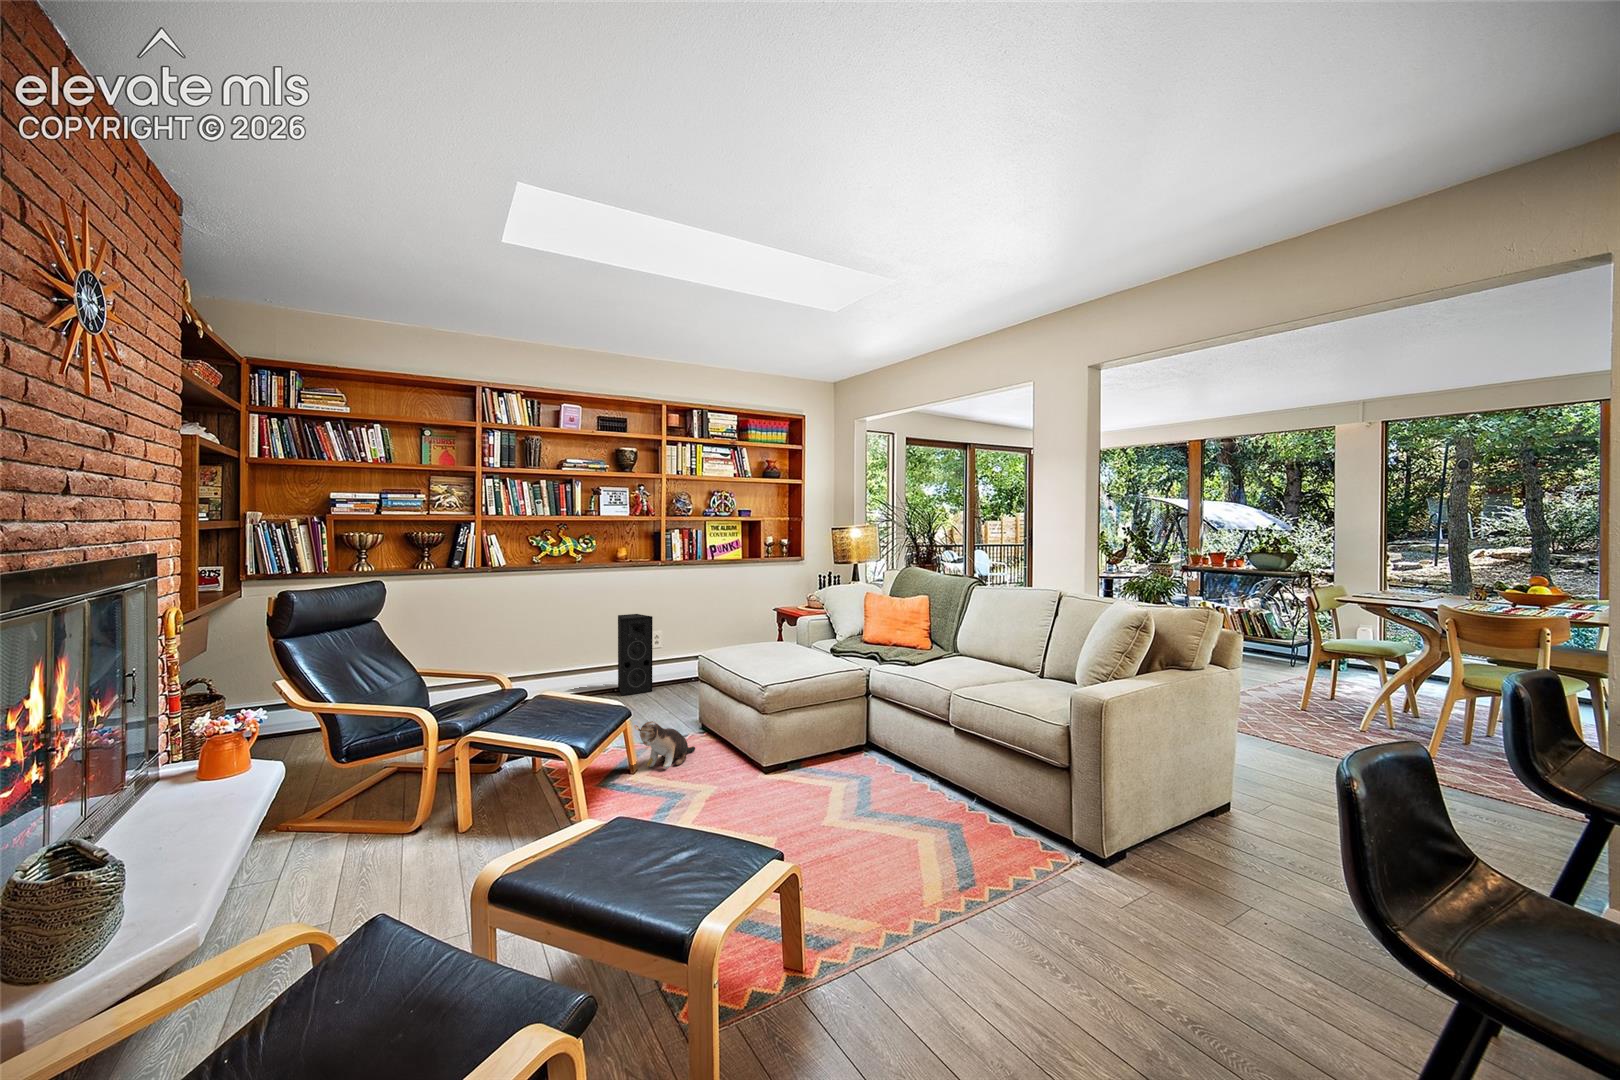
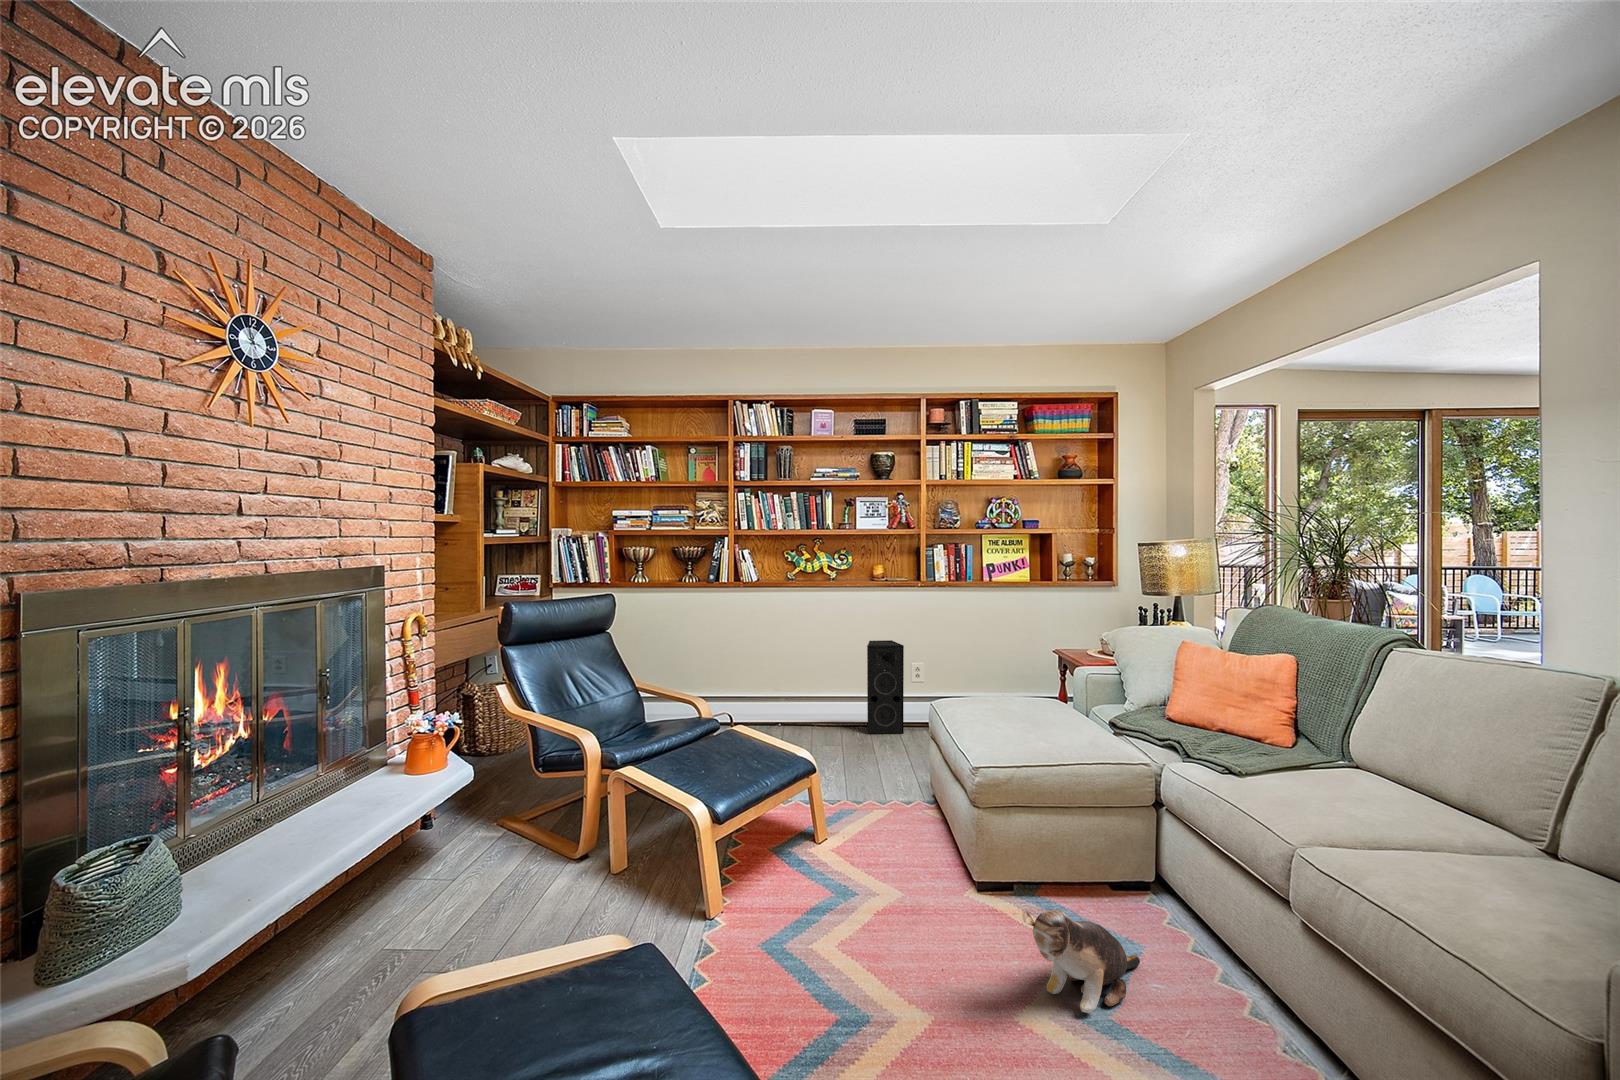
plush toy: present [634,721,695,768] -> present [1022,910,1140,1013]

